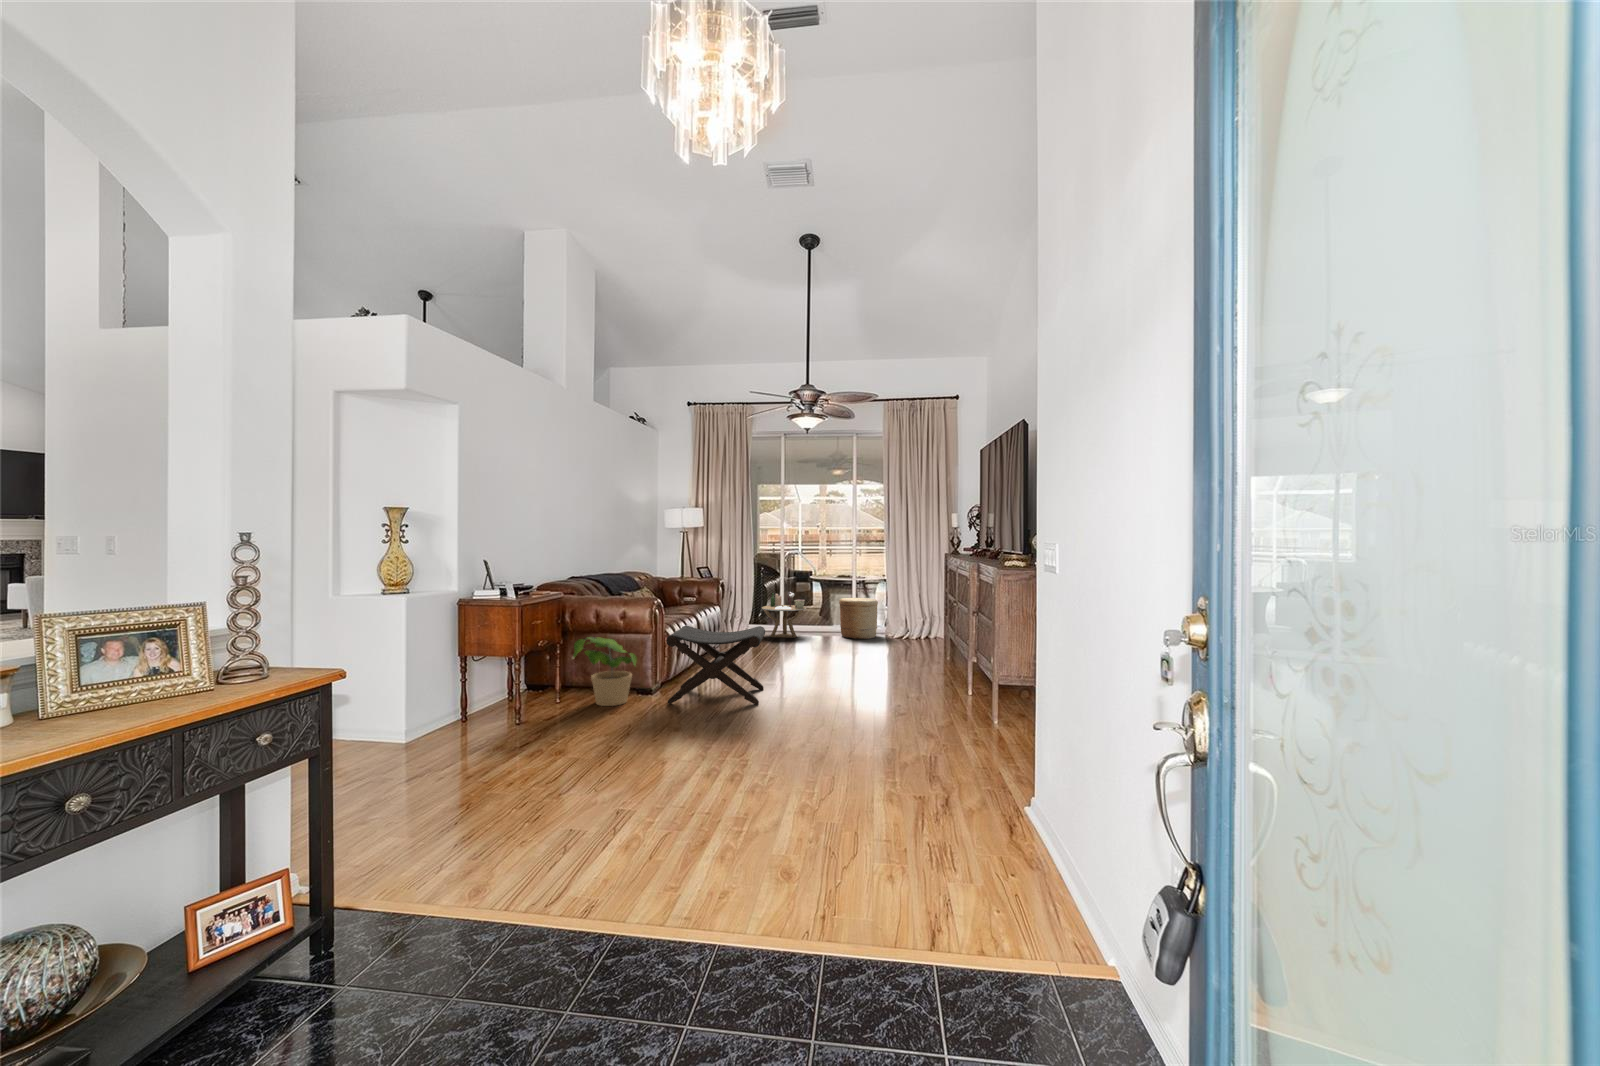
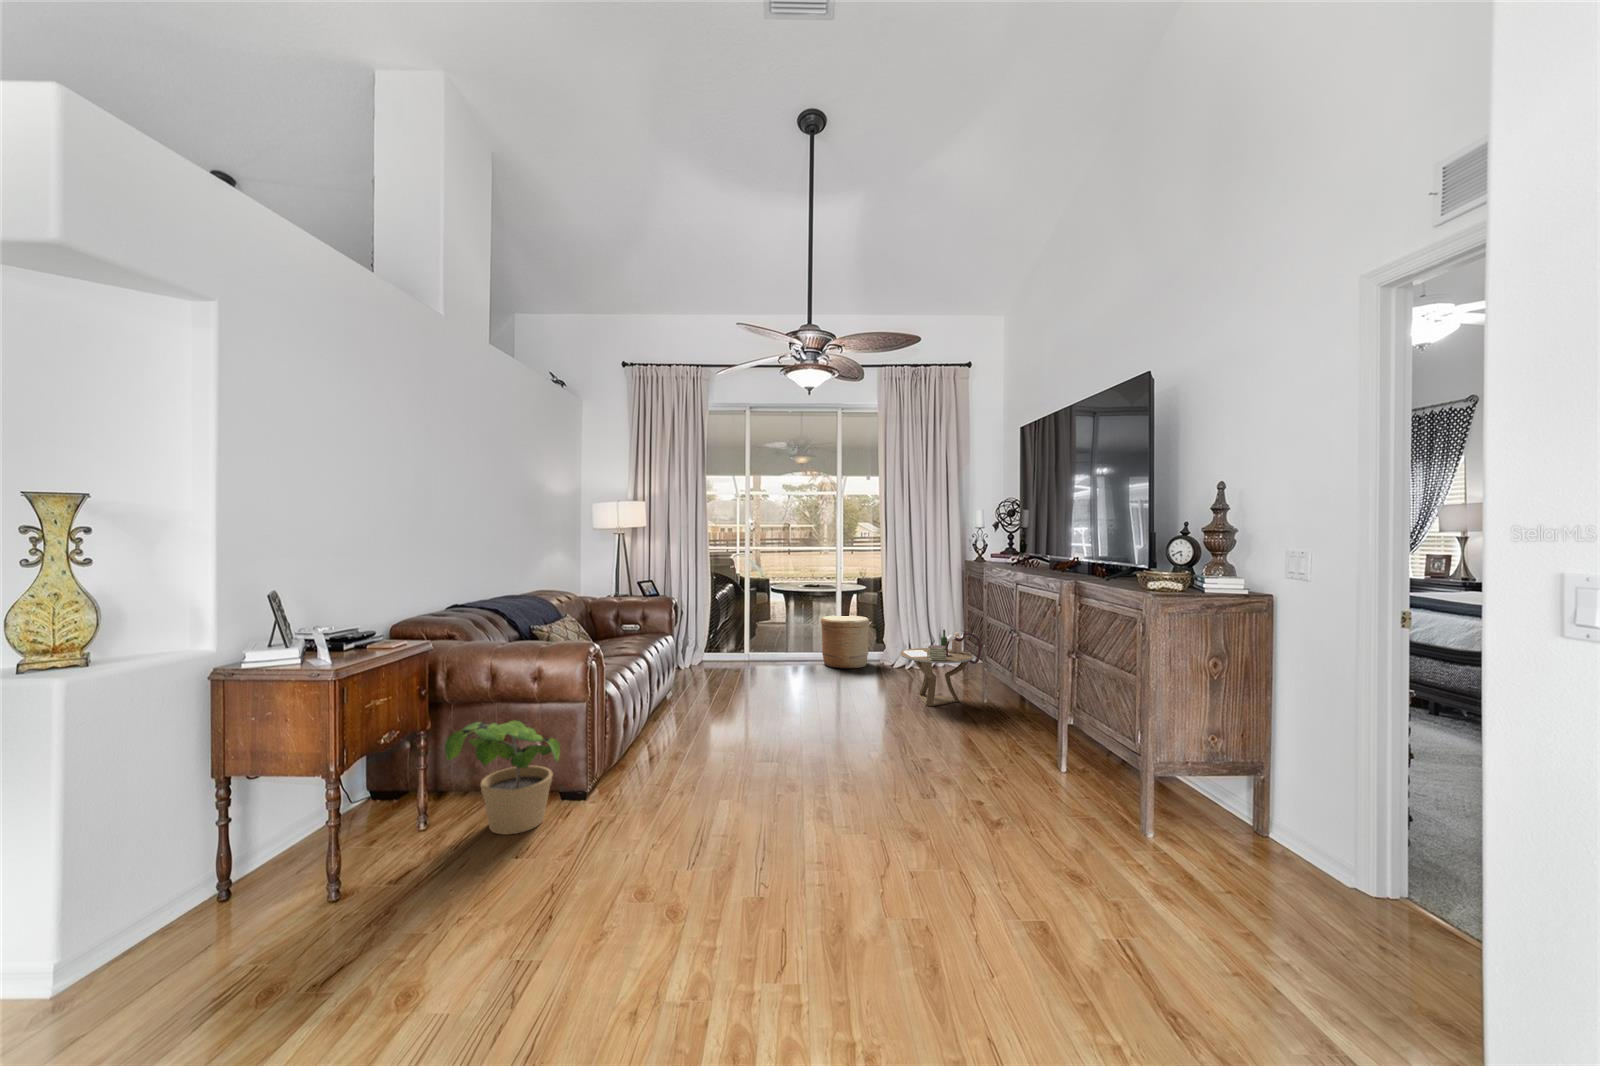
side table: present [762,592,806,638] -> present [900,630,982,706]
footstool: present [666,626,765,705] -> none [612,680,767,822]

